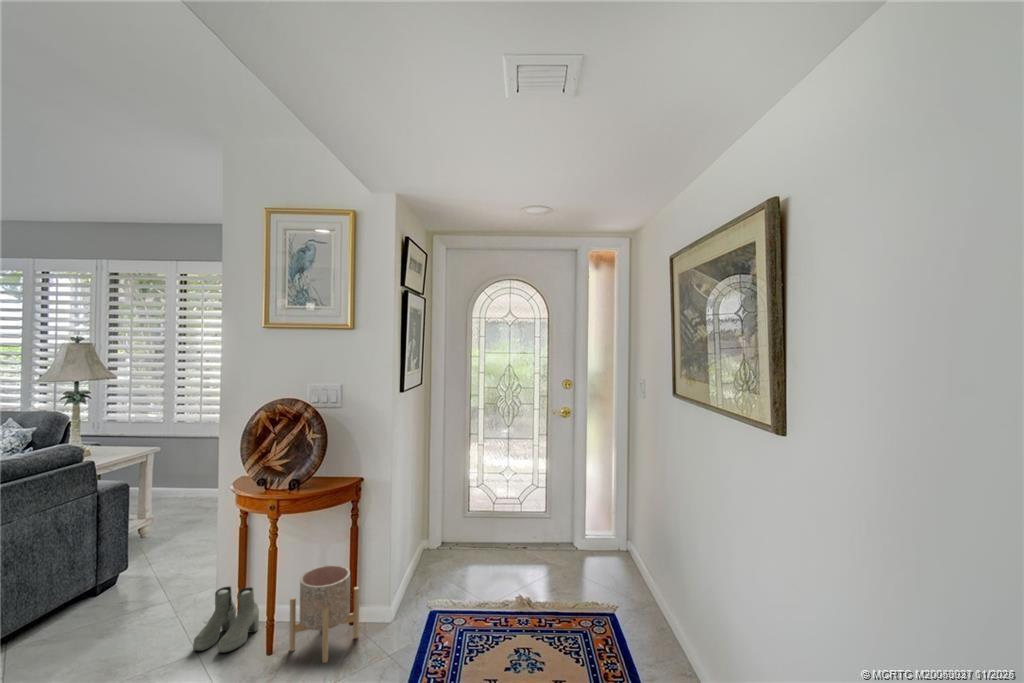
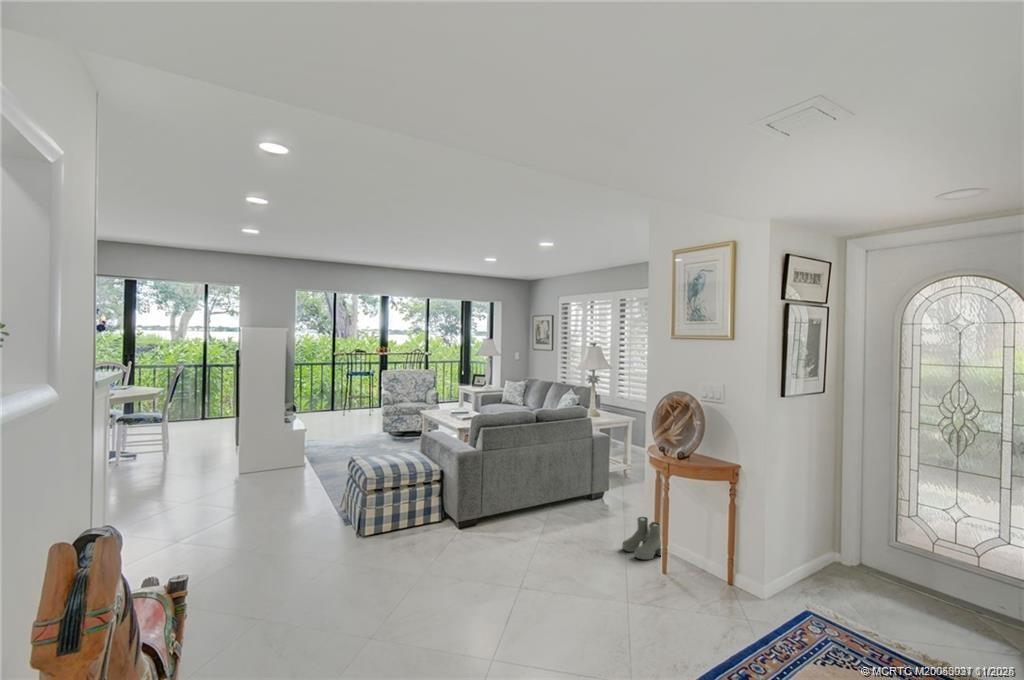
planter: present [289,565,359,663] -> none [676,525,730,597]

